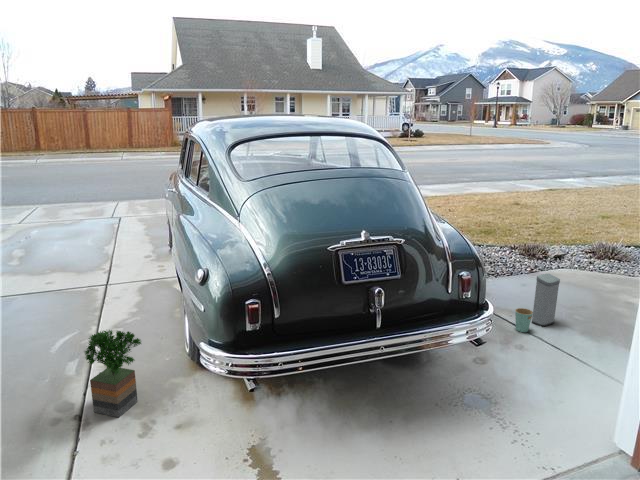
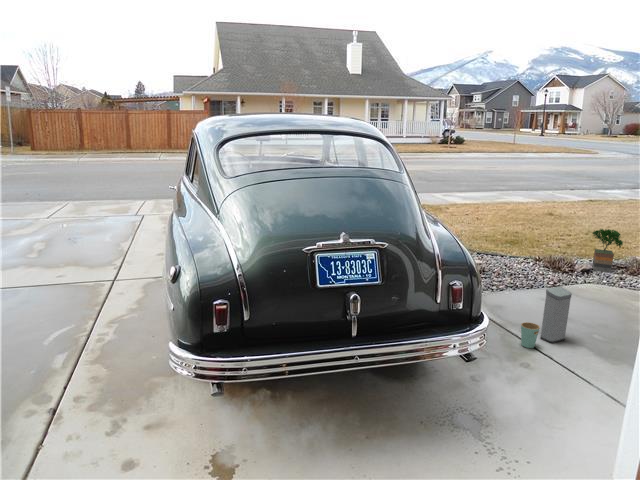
potted tree: present [85,330,141,417] -> present [592,229,623,272]

